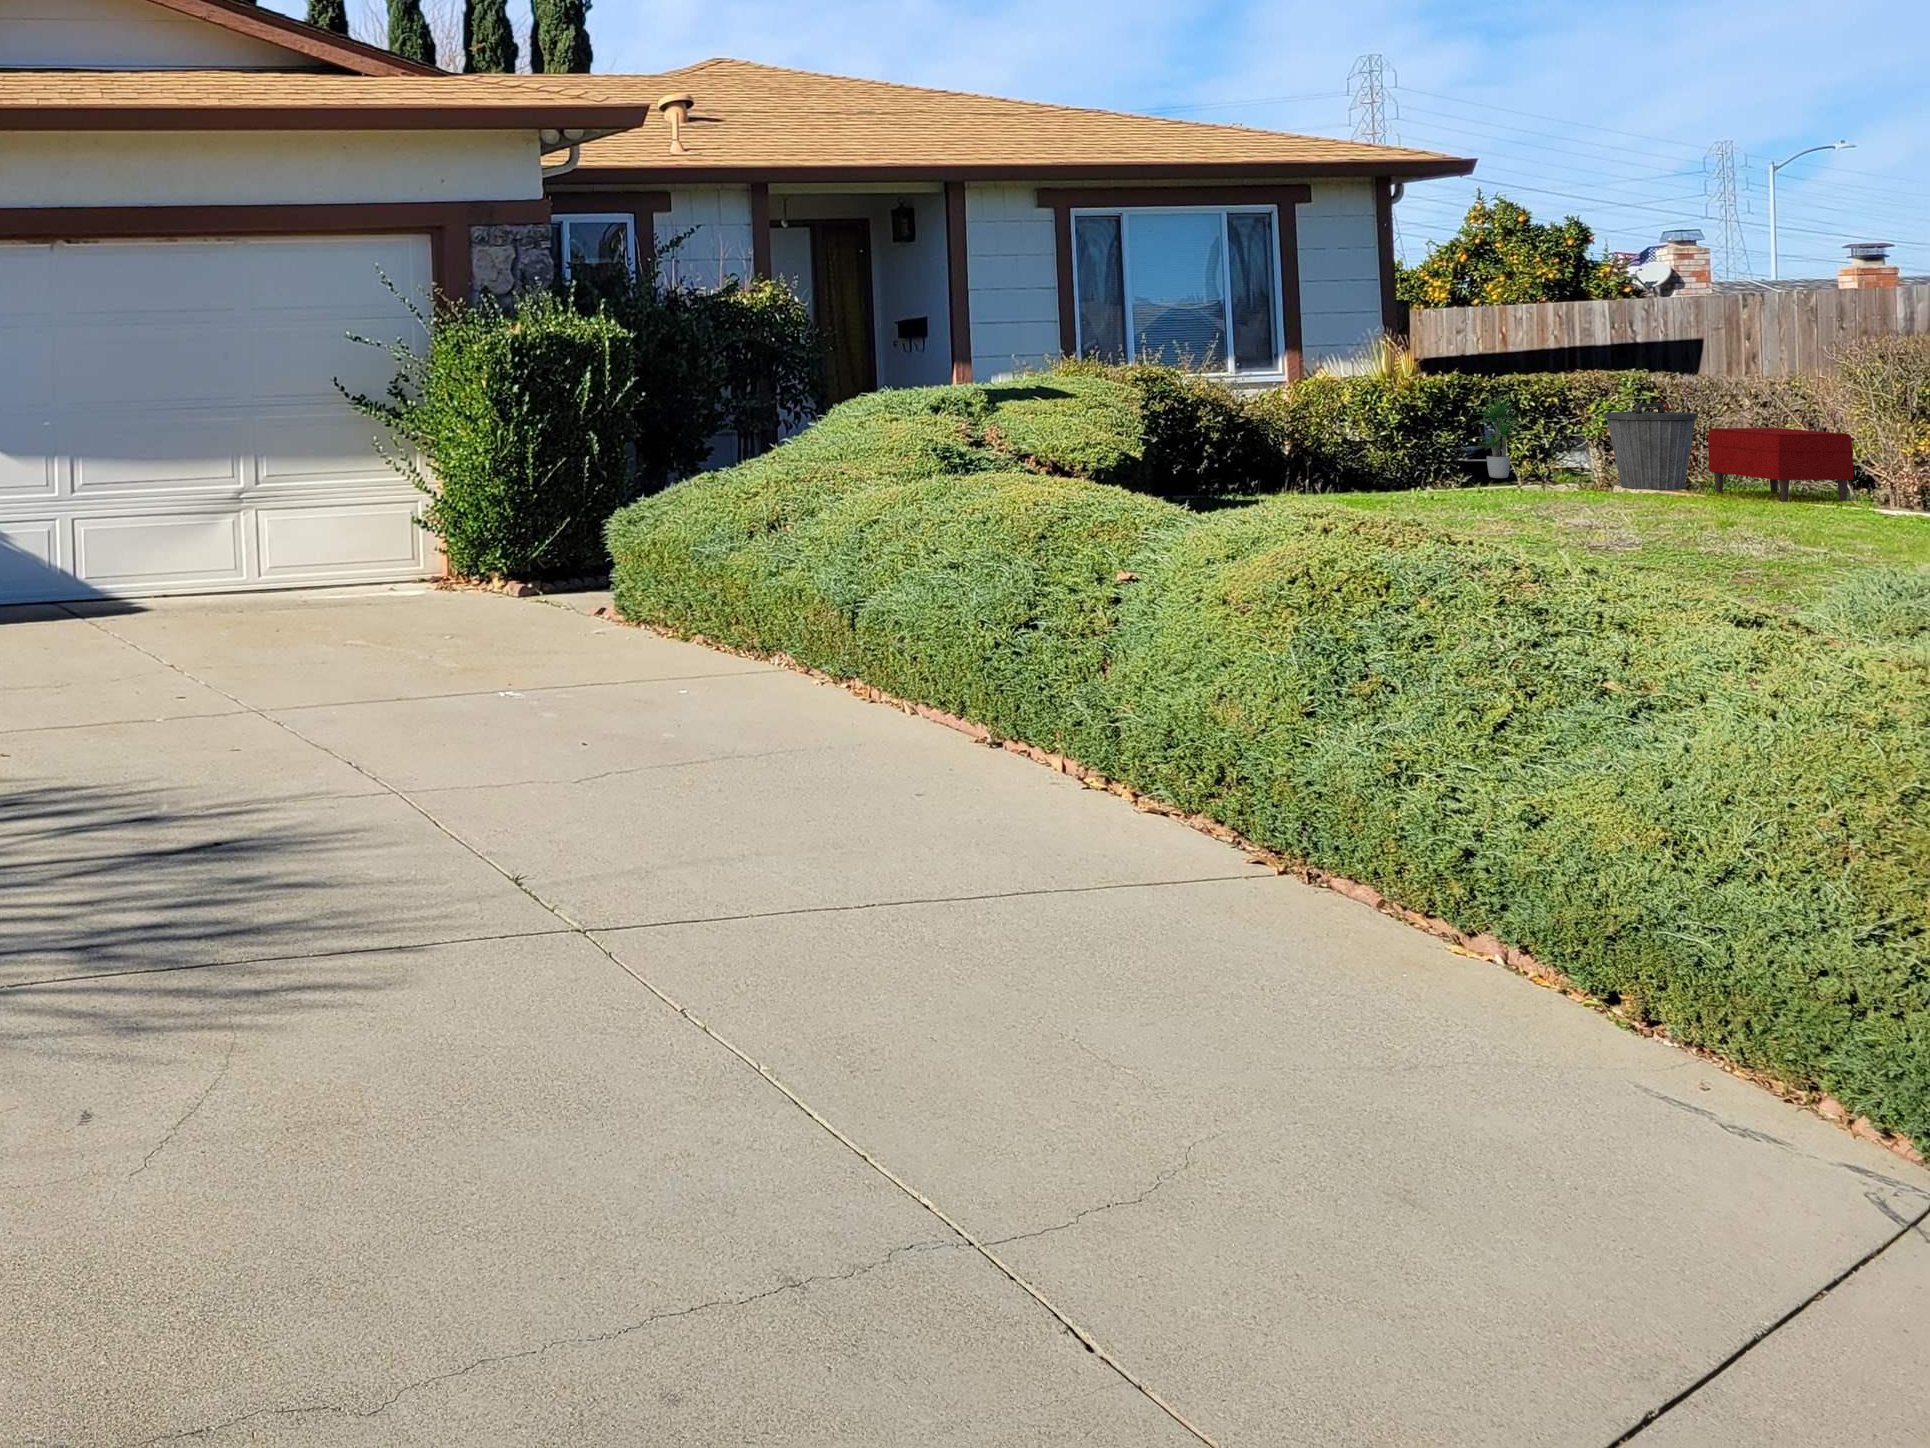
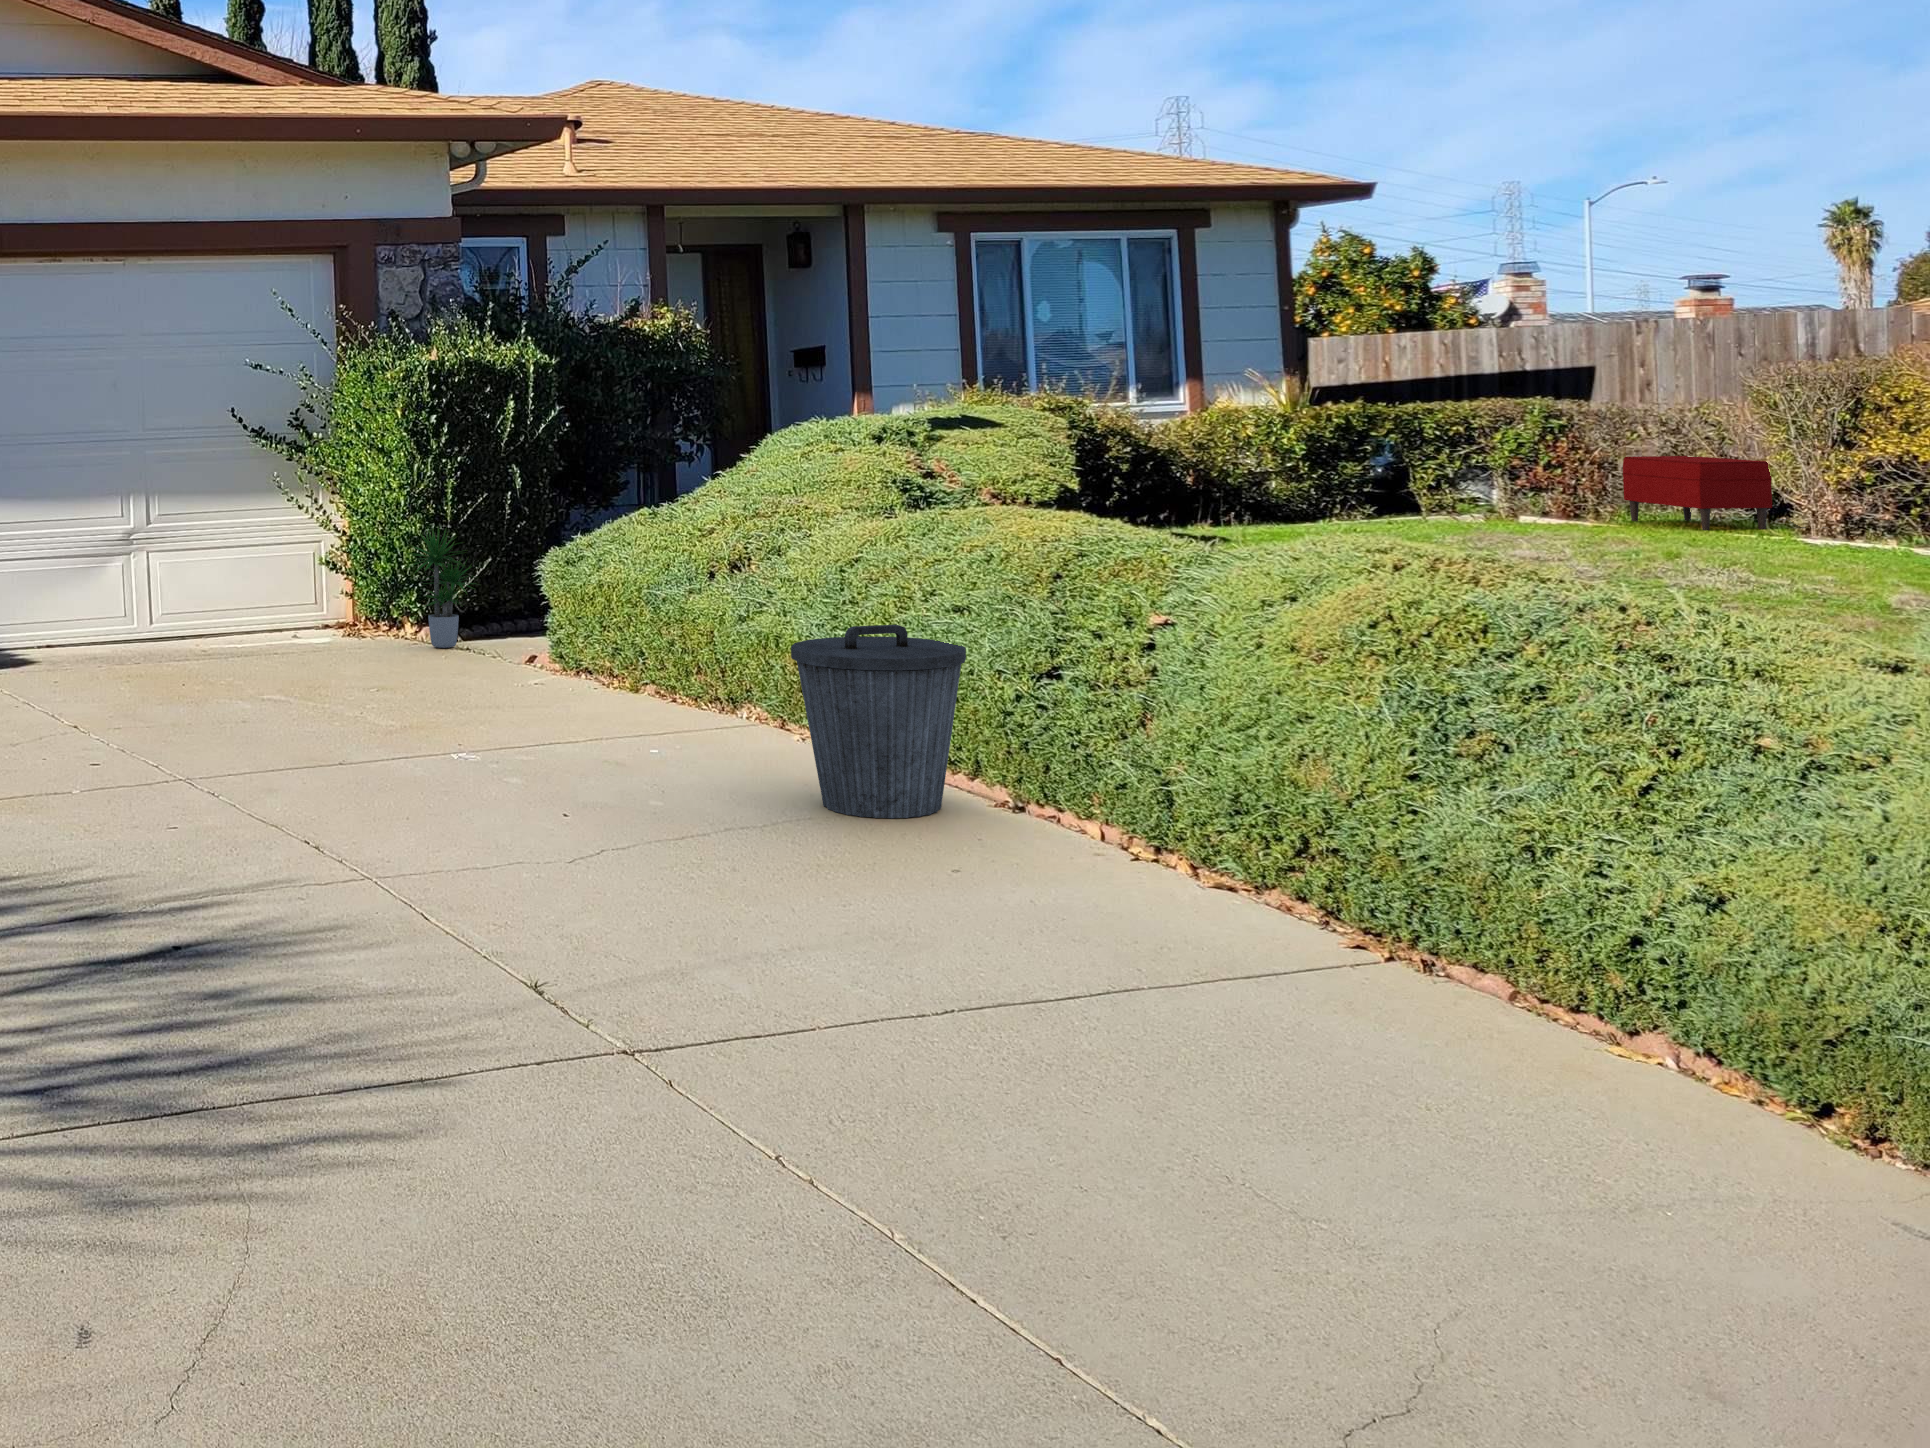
potted plant: present [1476,397,1521,478] -> present [409,528,476,648]
trash can: present [1604,403,1698,489] -> present [791,625,966,818]

